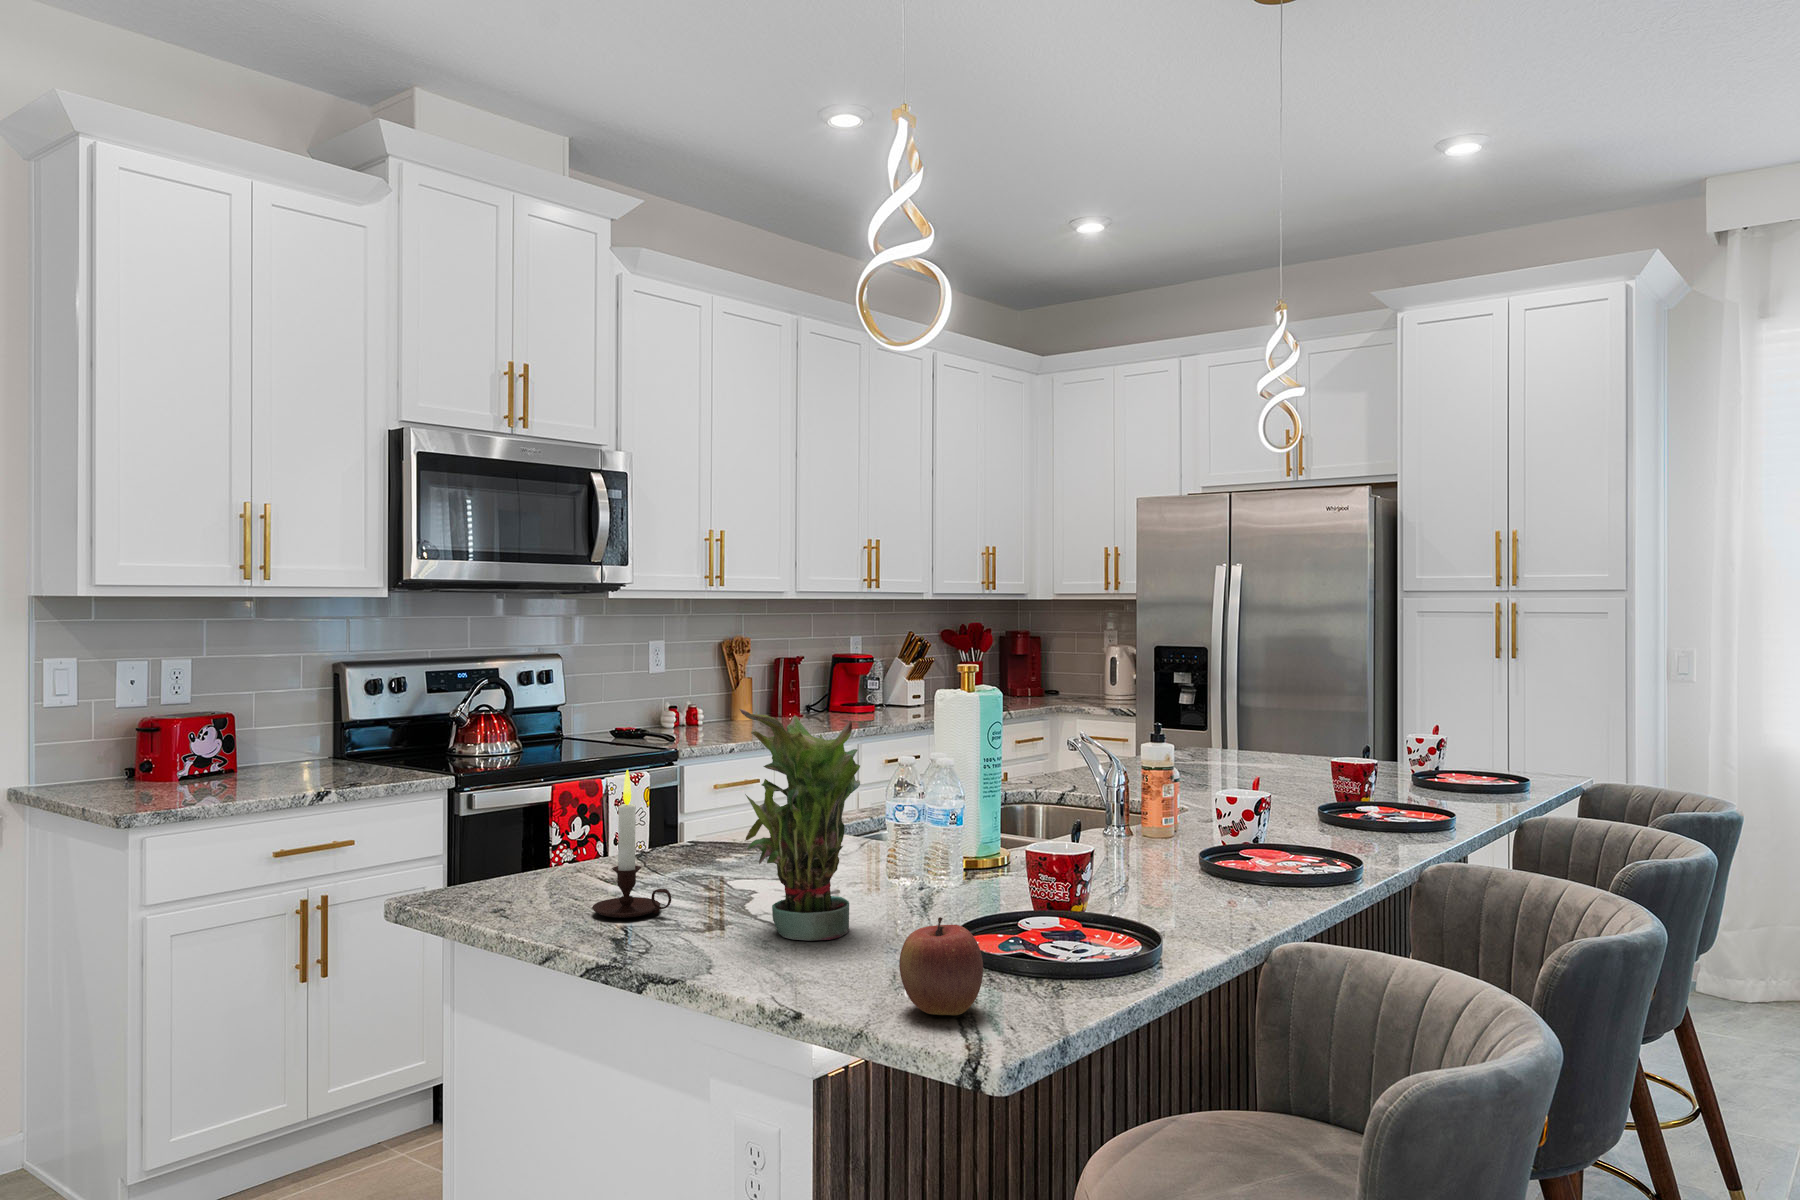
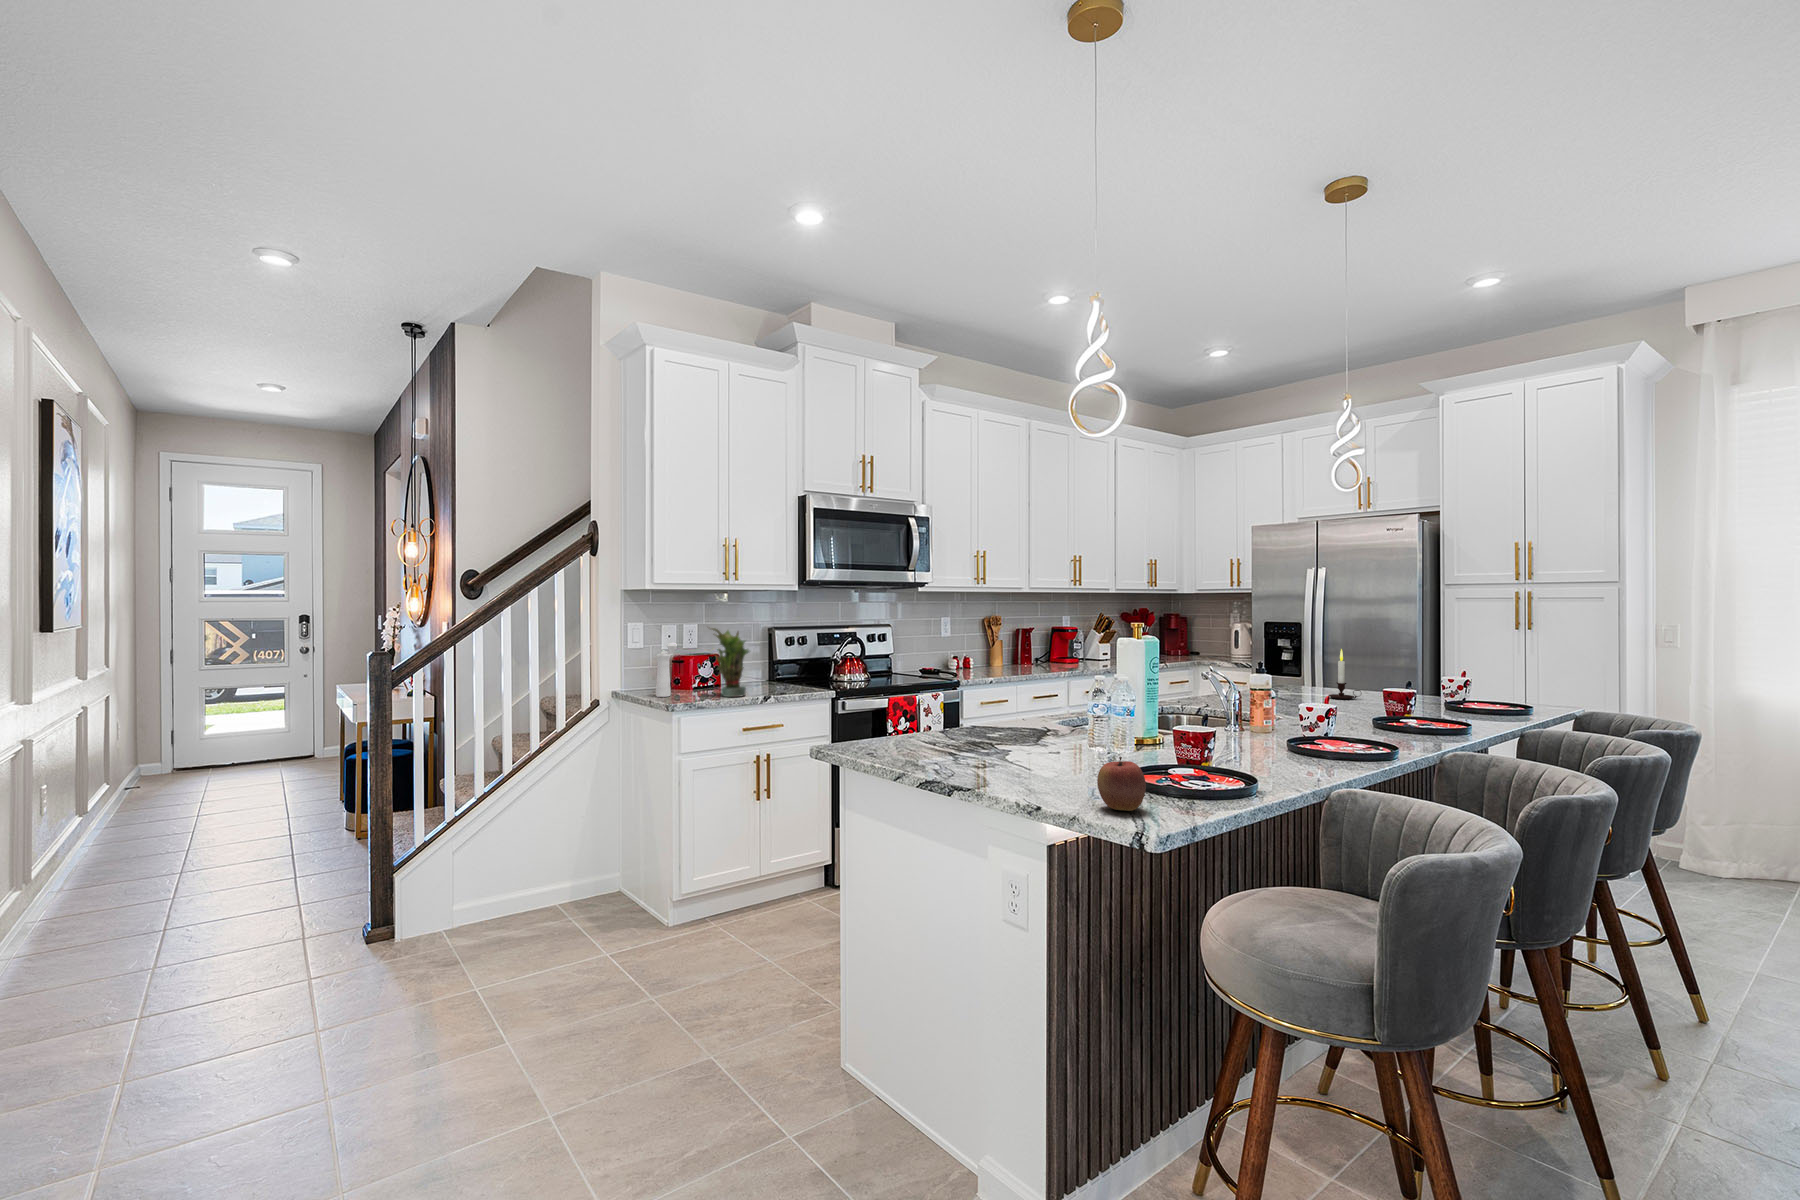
pepper mill: none [92,694,141,799] -> present [656,643,677,697]
potted plant: present [740,709,860,941] -> present [711,628,750,697]
candle: present [592,770,671,918] -> present [1329,649,1361,699]

